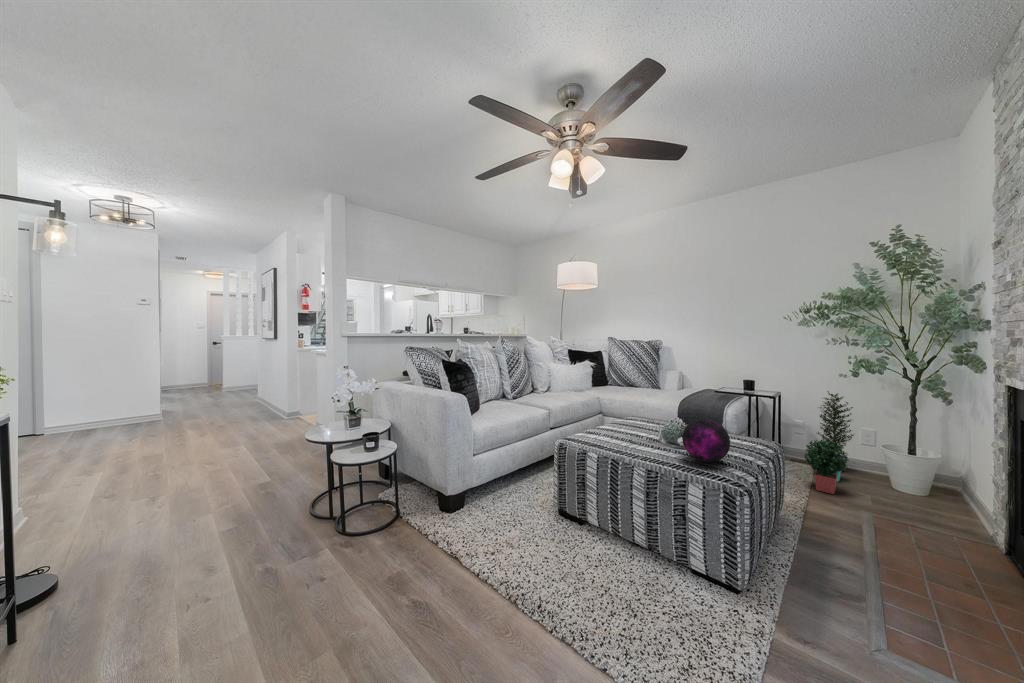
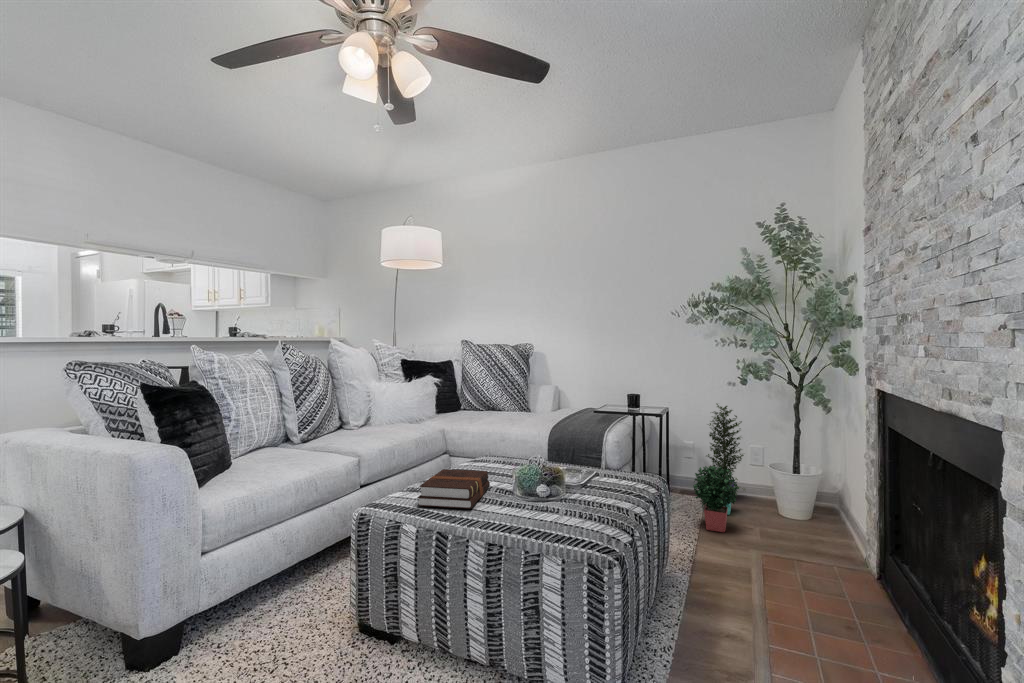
decorative orb: present [682,418,730,462] -> none [537,456,599,521]
hardback book: none [597,422,643,448] -> present [417,469,490,509]

